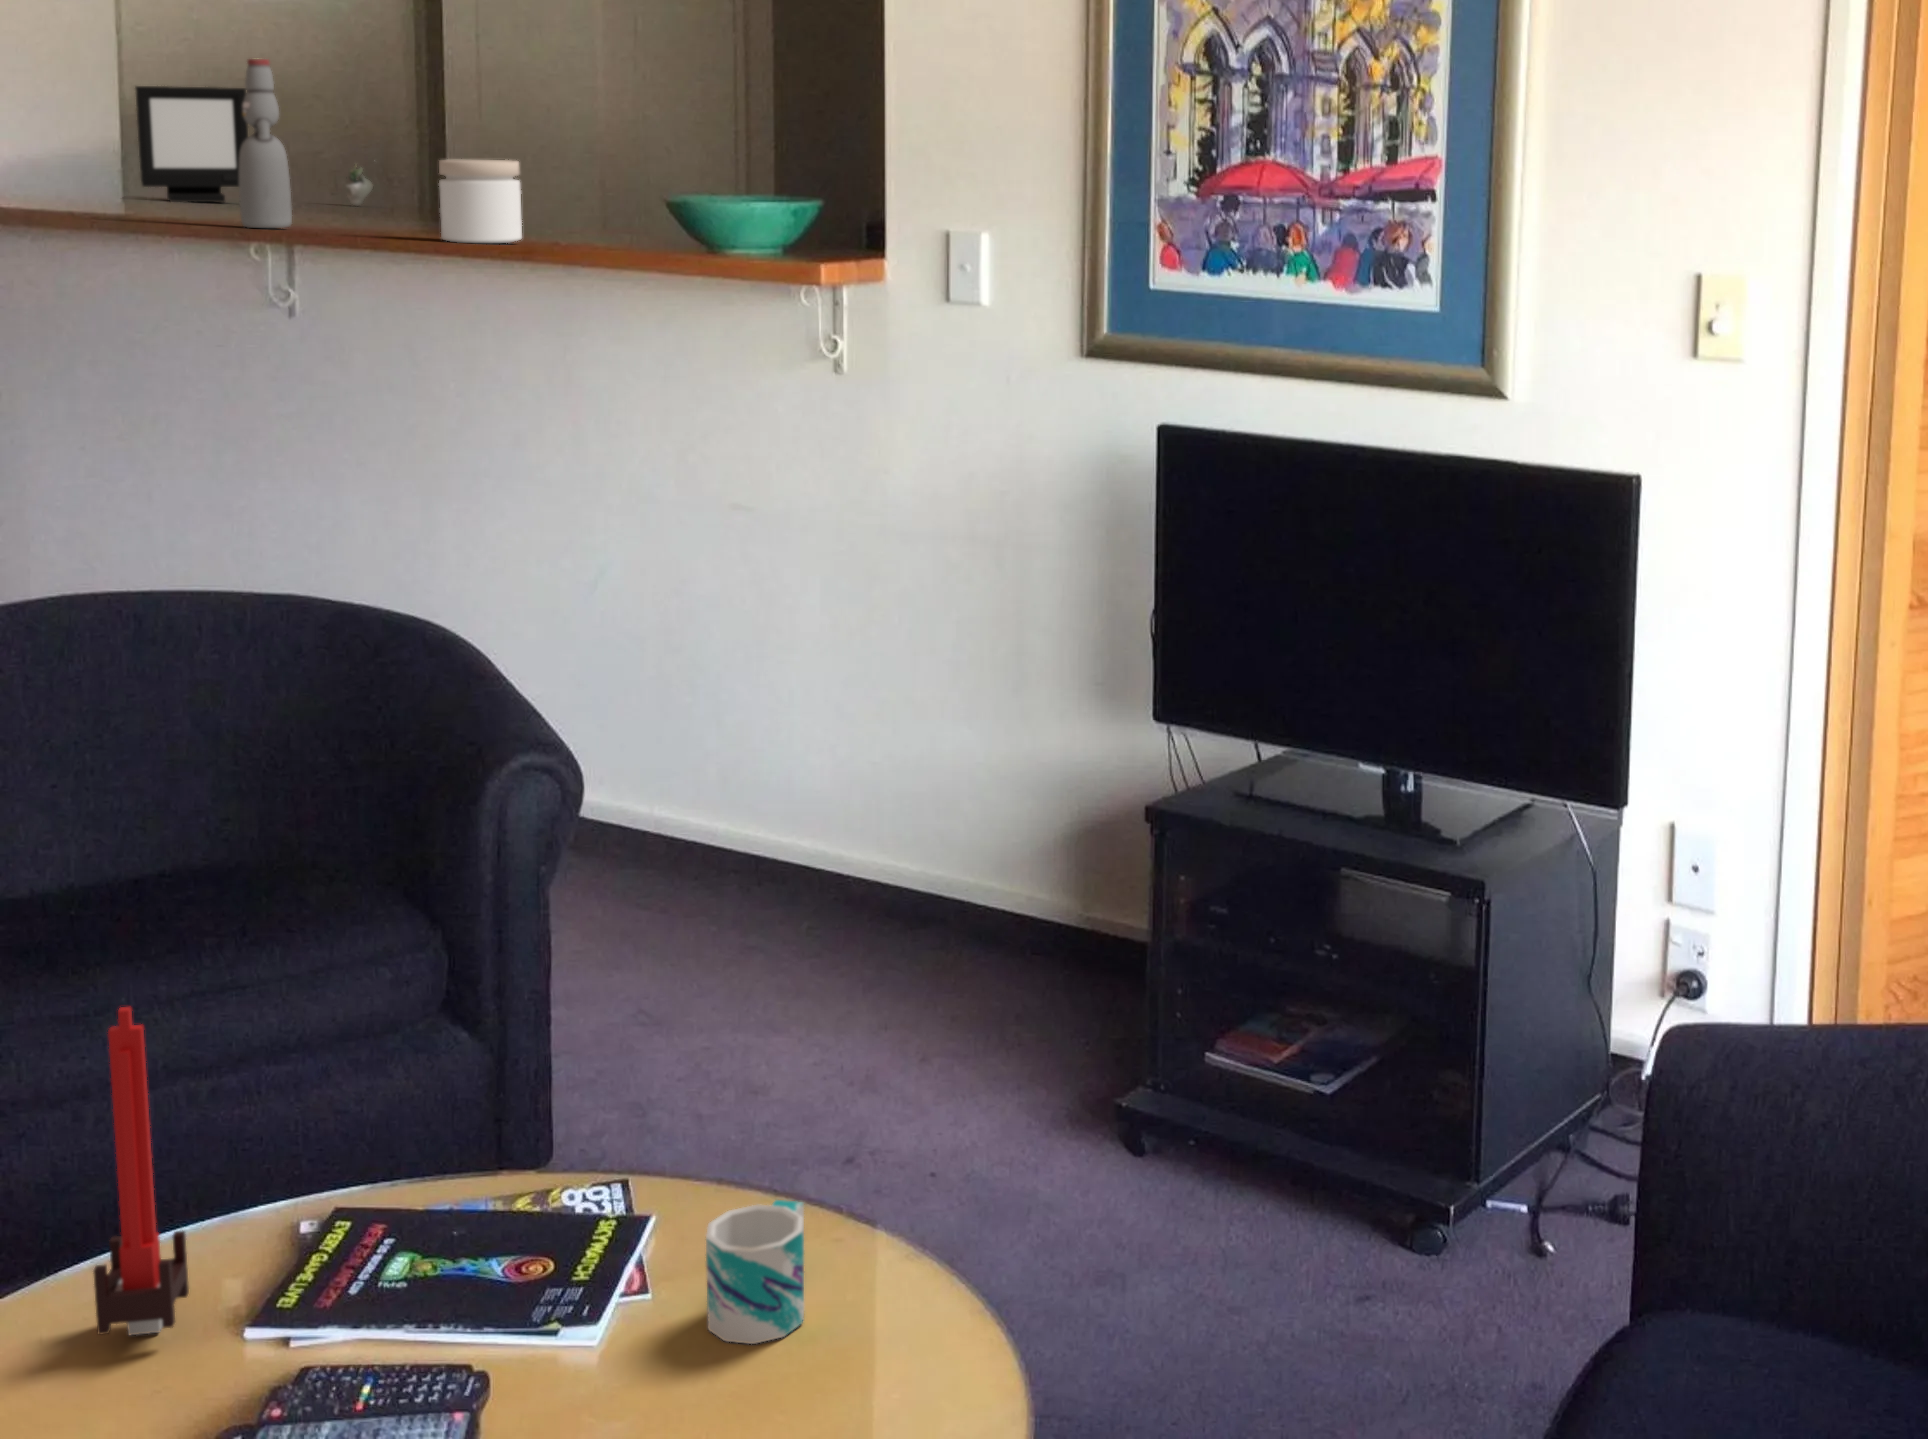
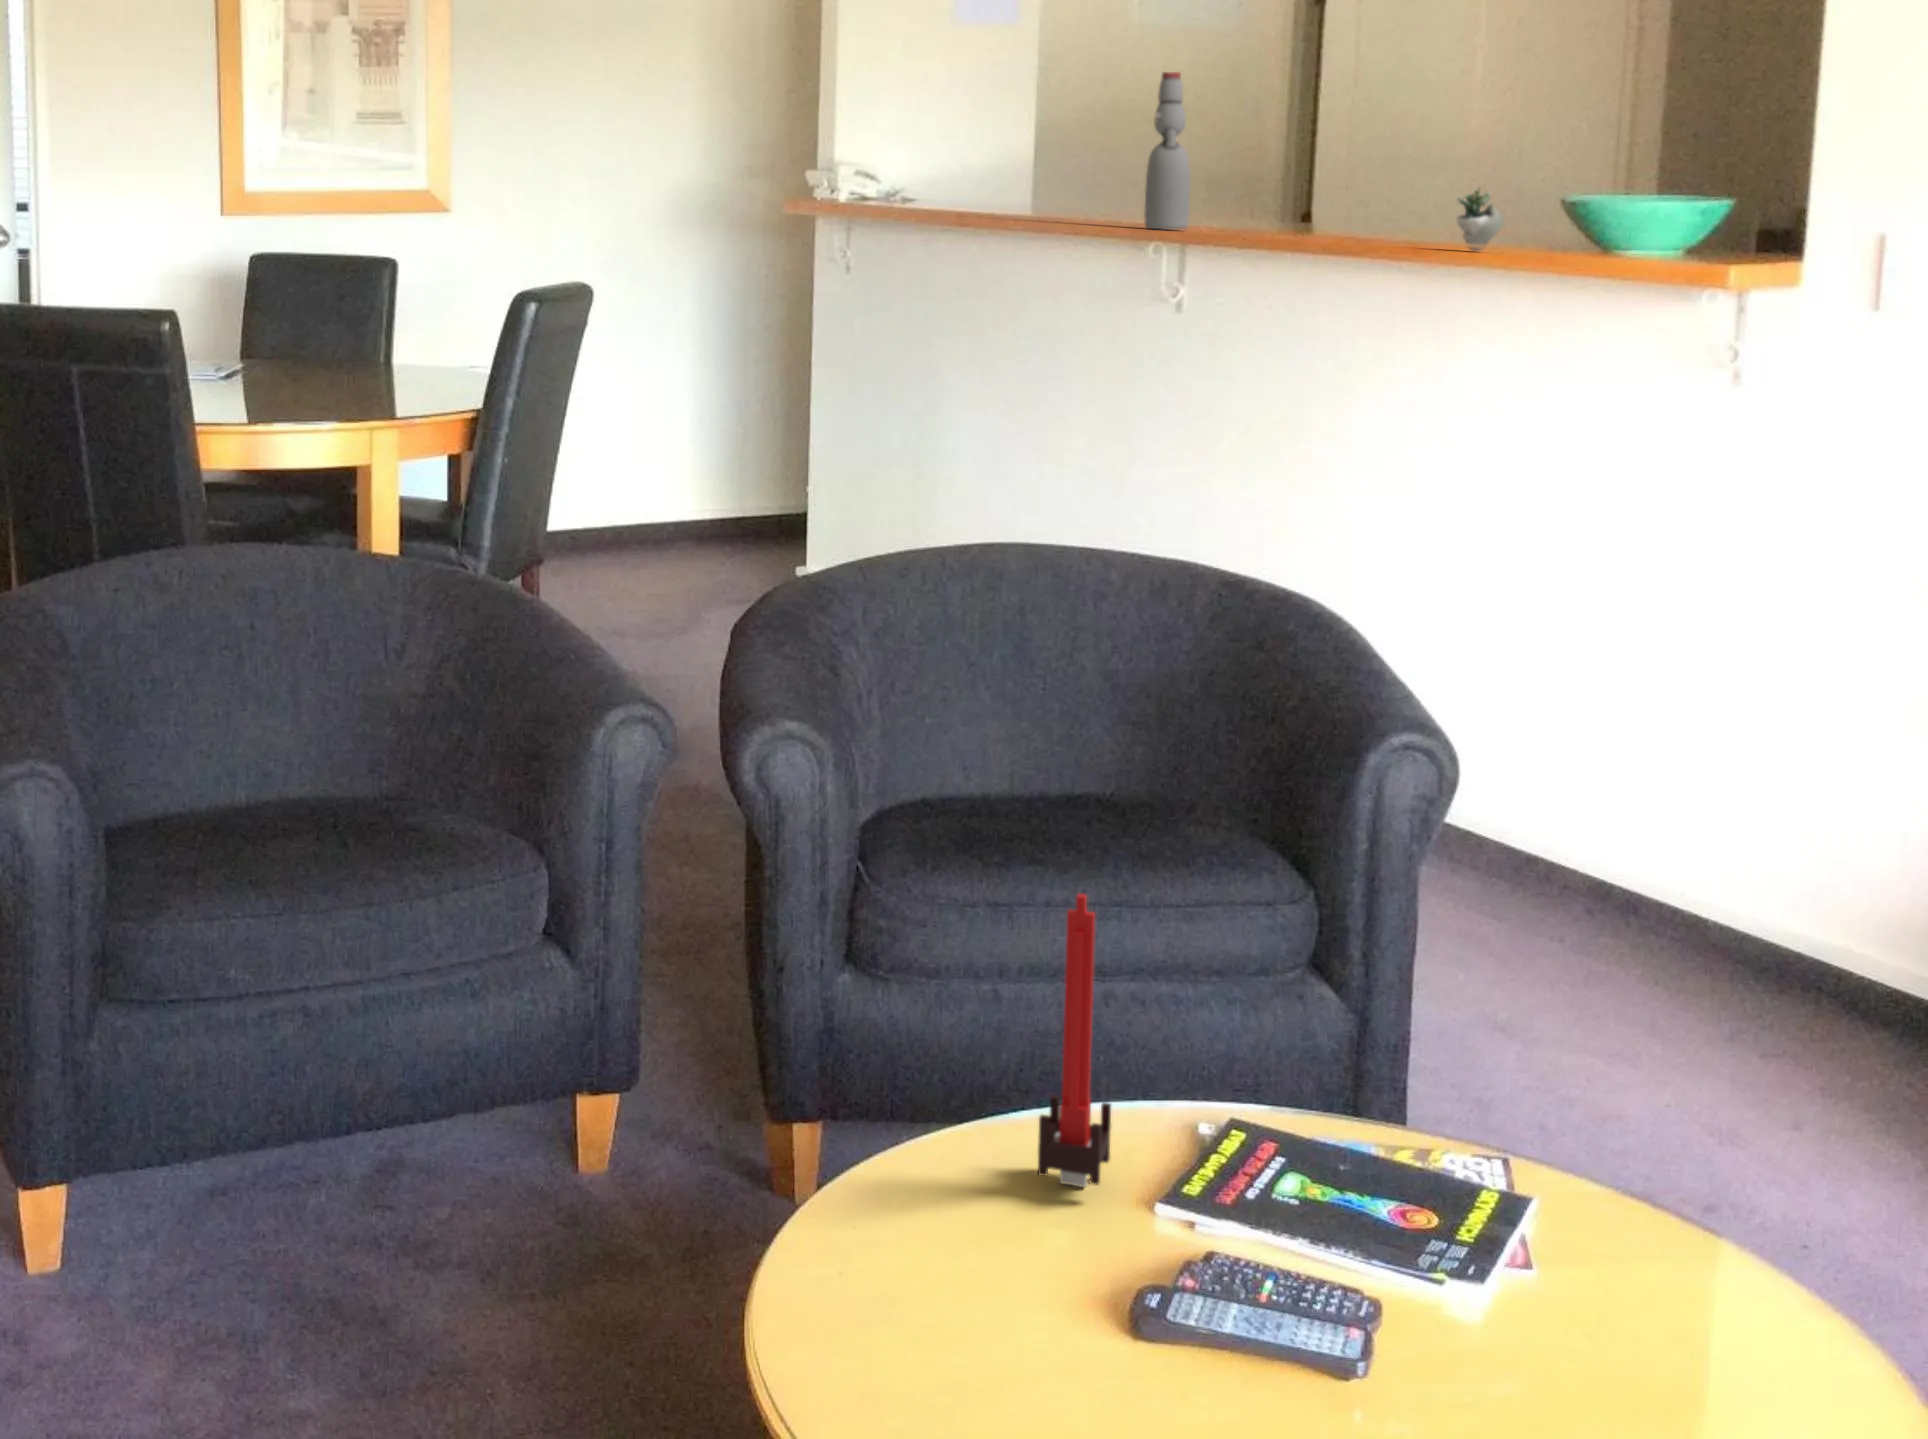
picture frame: present [135,86,248,202] -> none [1044,103,1139,209]
jar: present [439,160,522,243] -> none [1328,164,1409,245]
succulent plant: present [347,165,373,205] -> present [1457,186,1504,251]
mug: present [706,1200,804,1344] -> none [1595,1210,1706,1352]

